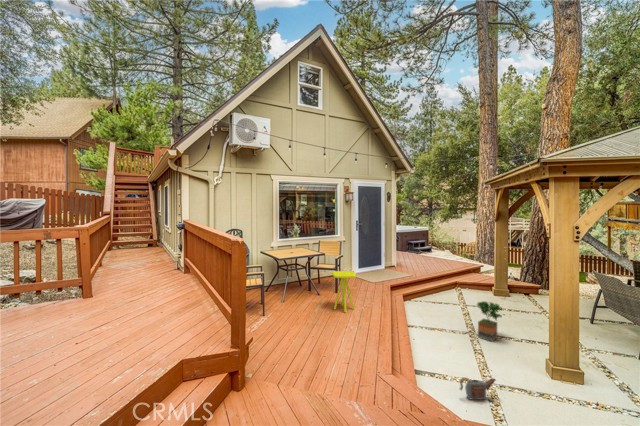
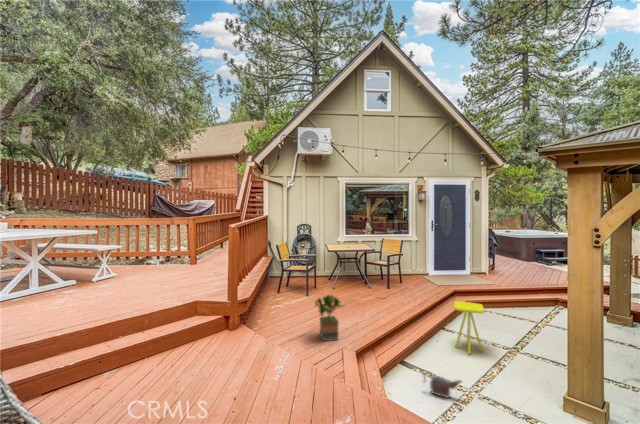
side table: present [332,271,356,312] -> present [454,301,484,354]
potted tree: present [477,301,502,342] -> present [315,295,343,341]

